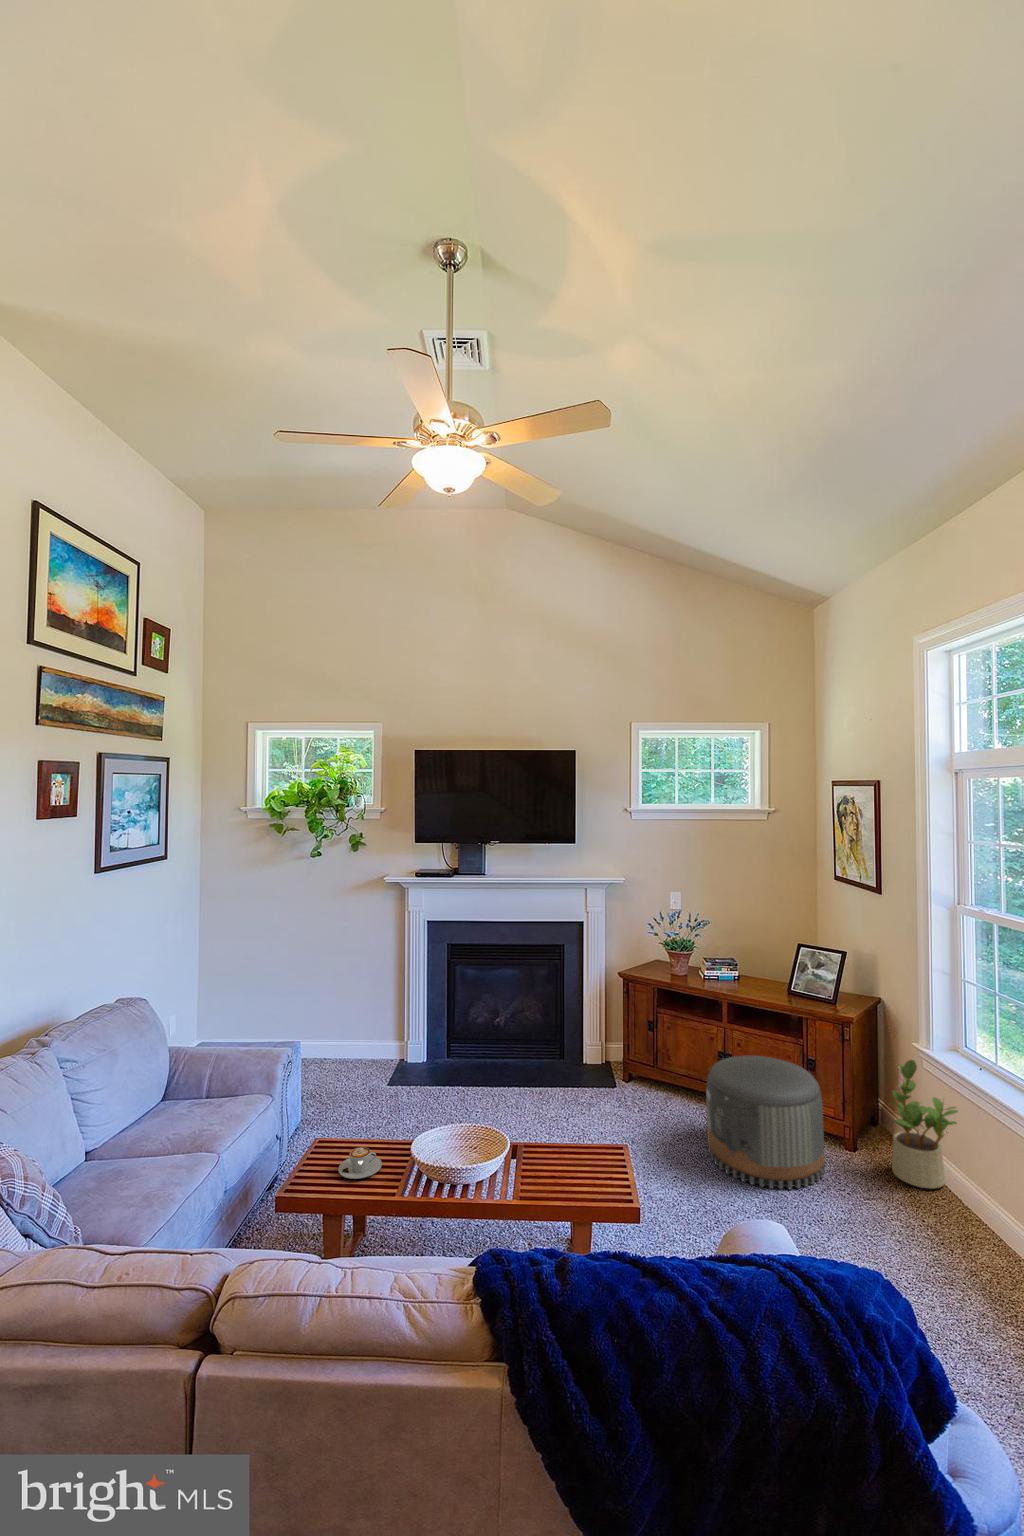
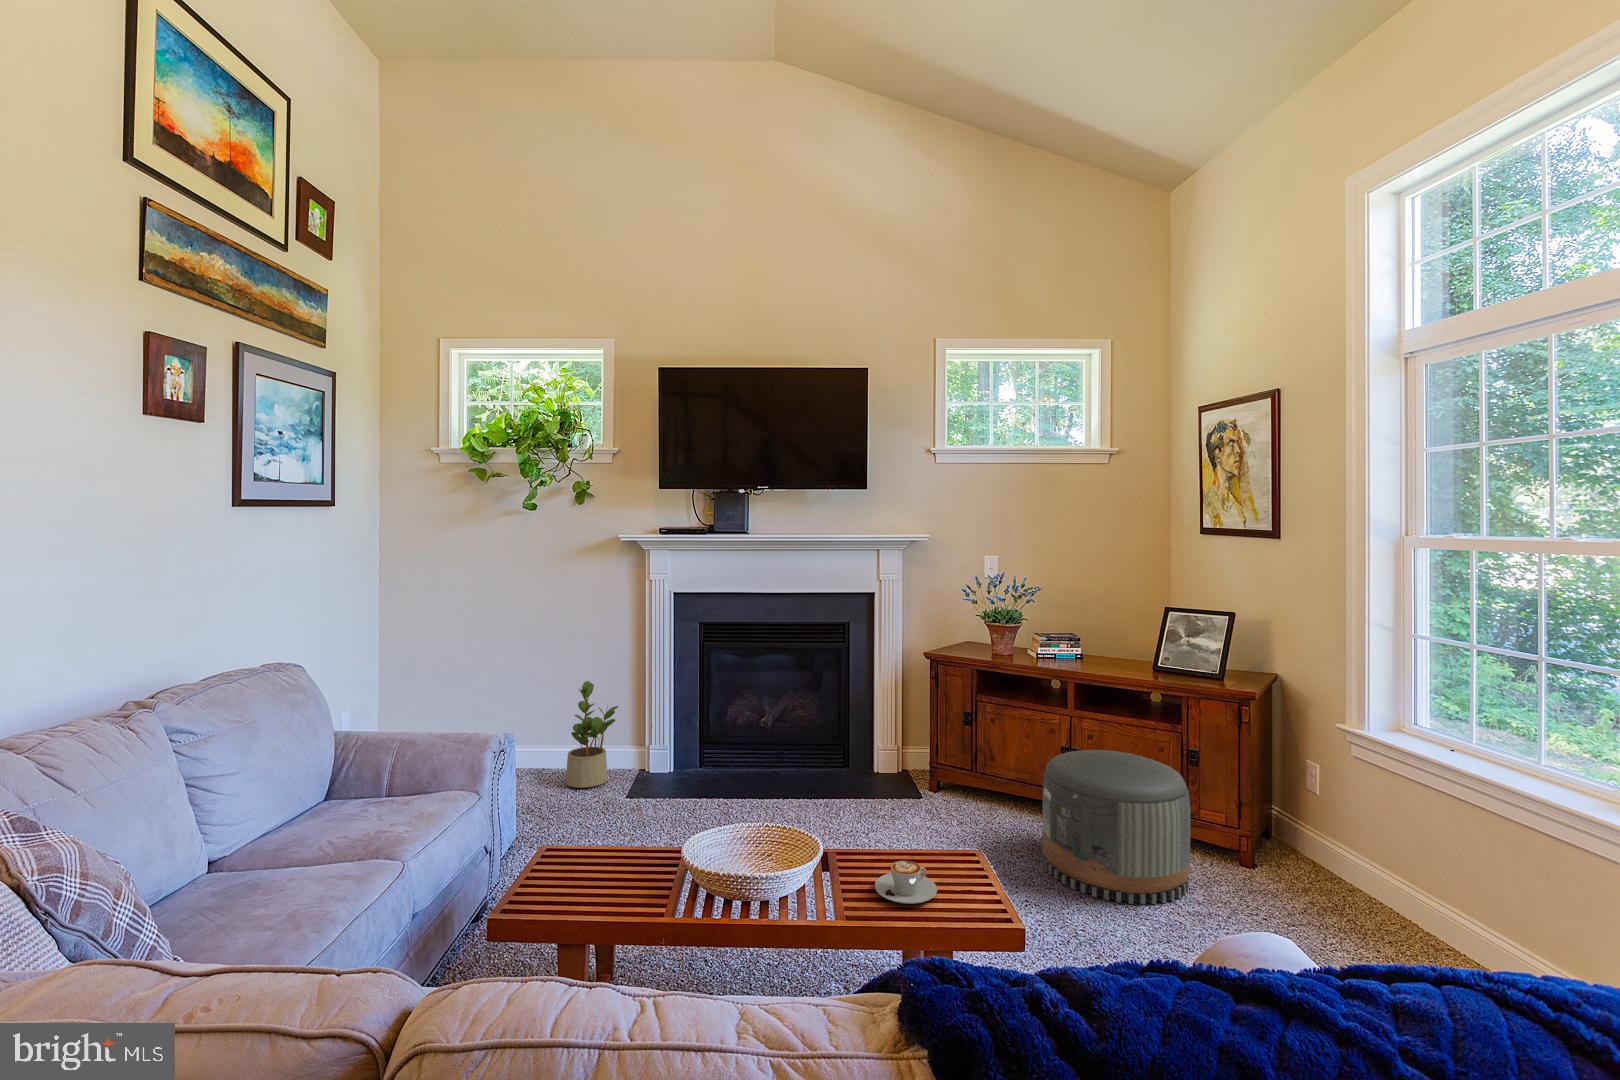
potted plant: present [892,1060,958,1189] -> present [566,681,618,788]
coffee cup: present [338,1147,382,1179] -> present [875,861,937,904]

